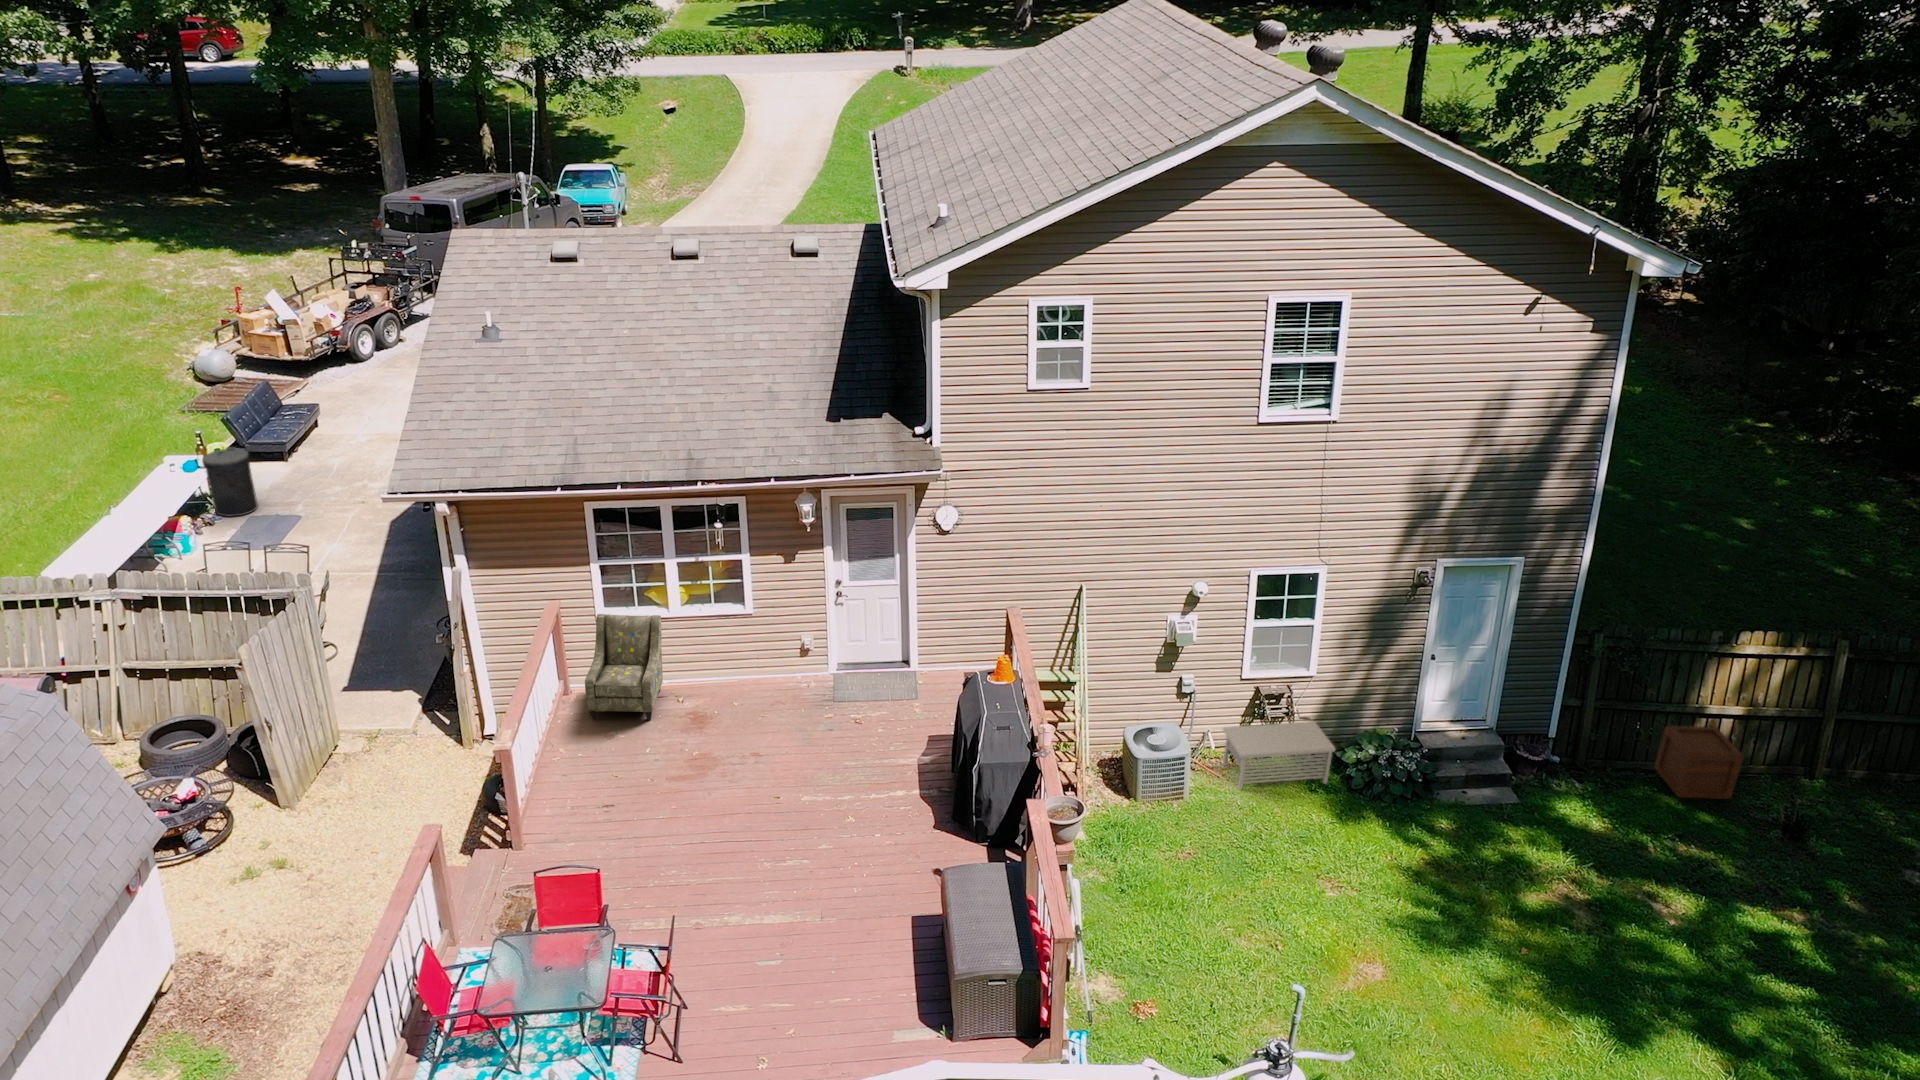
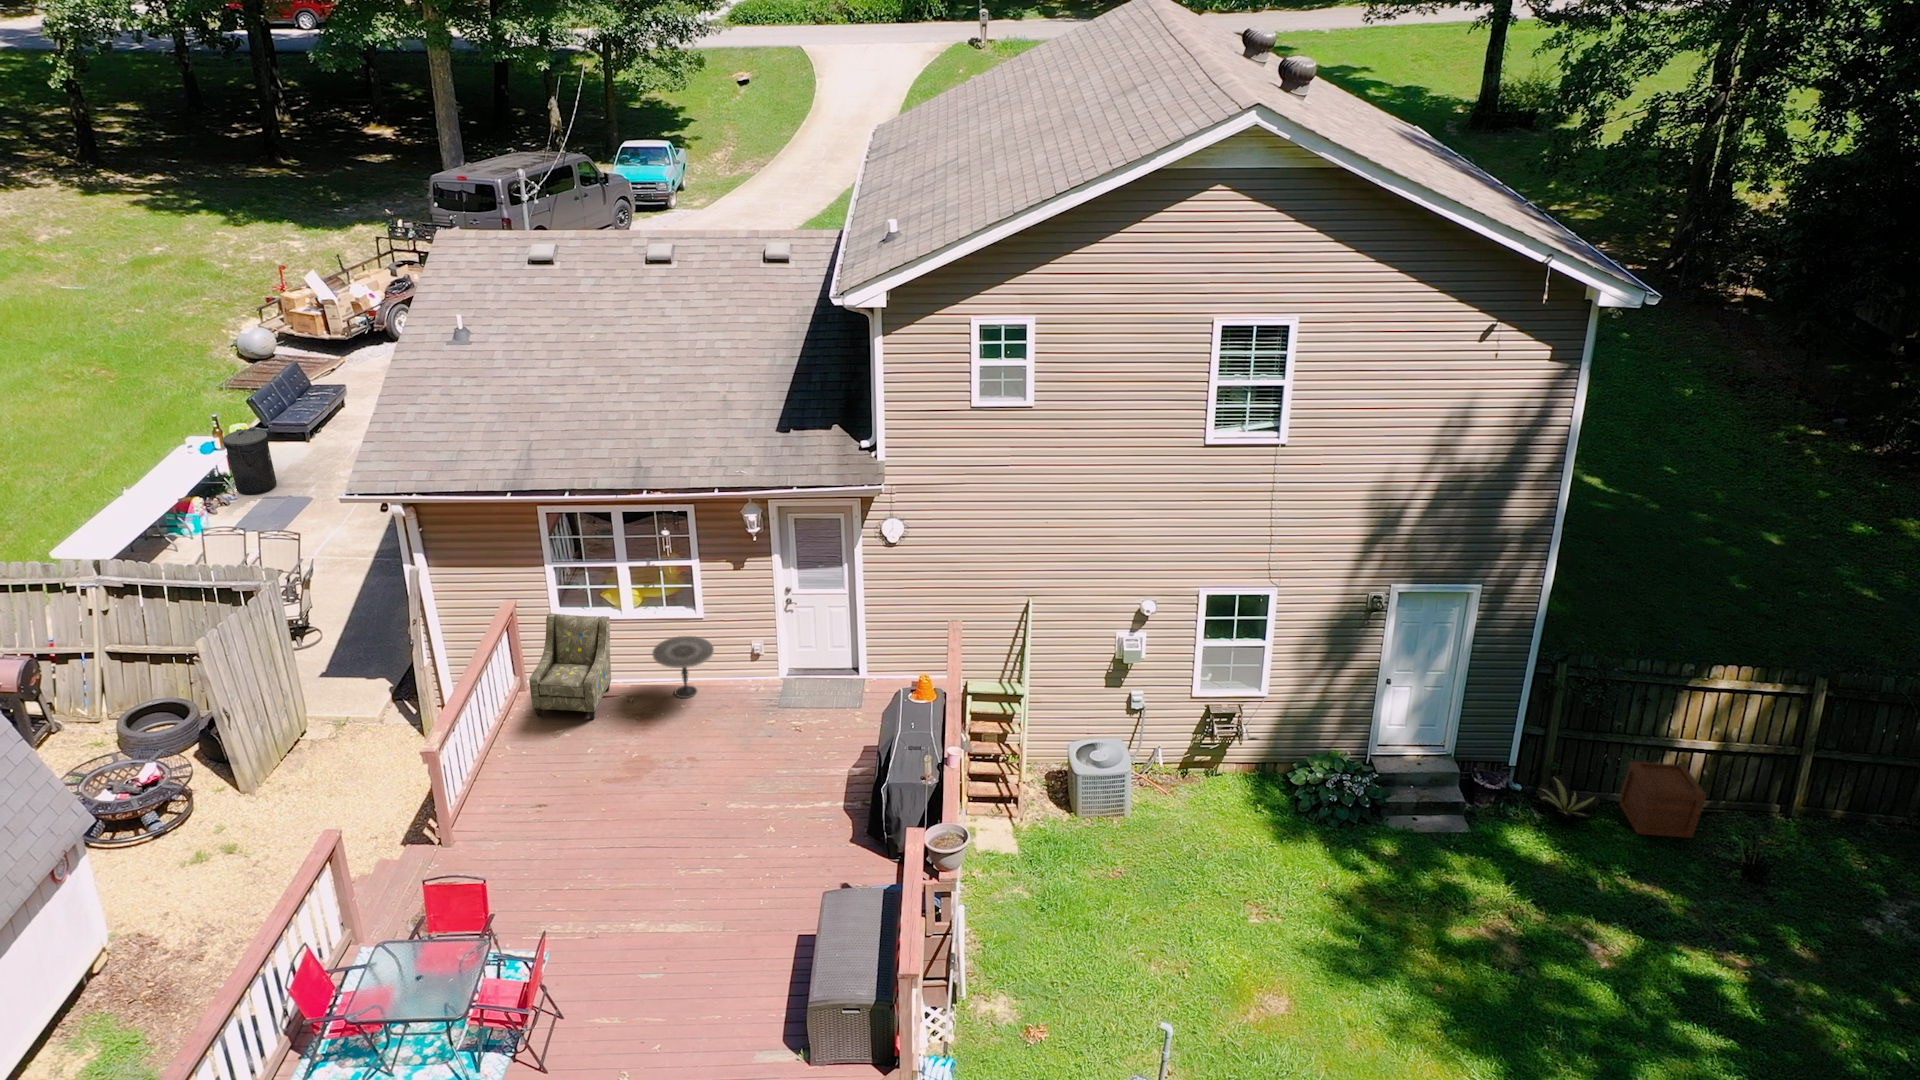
side table: none [707,633,770,696] -> present [652,636,714,698]
storage bench: present [1223,721,1335,789] -> none [1170,741,1281,808]
potted plant: none [1579,744,1643,789] -> present [1536,775,1601,821]

